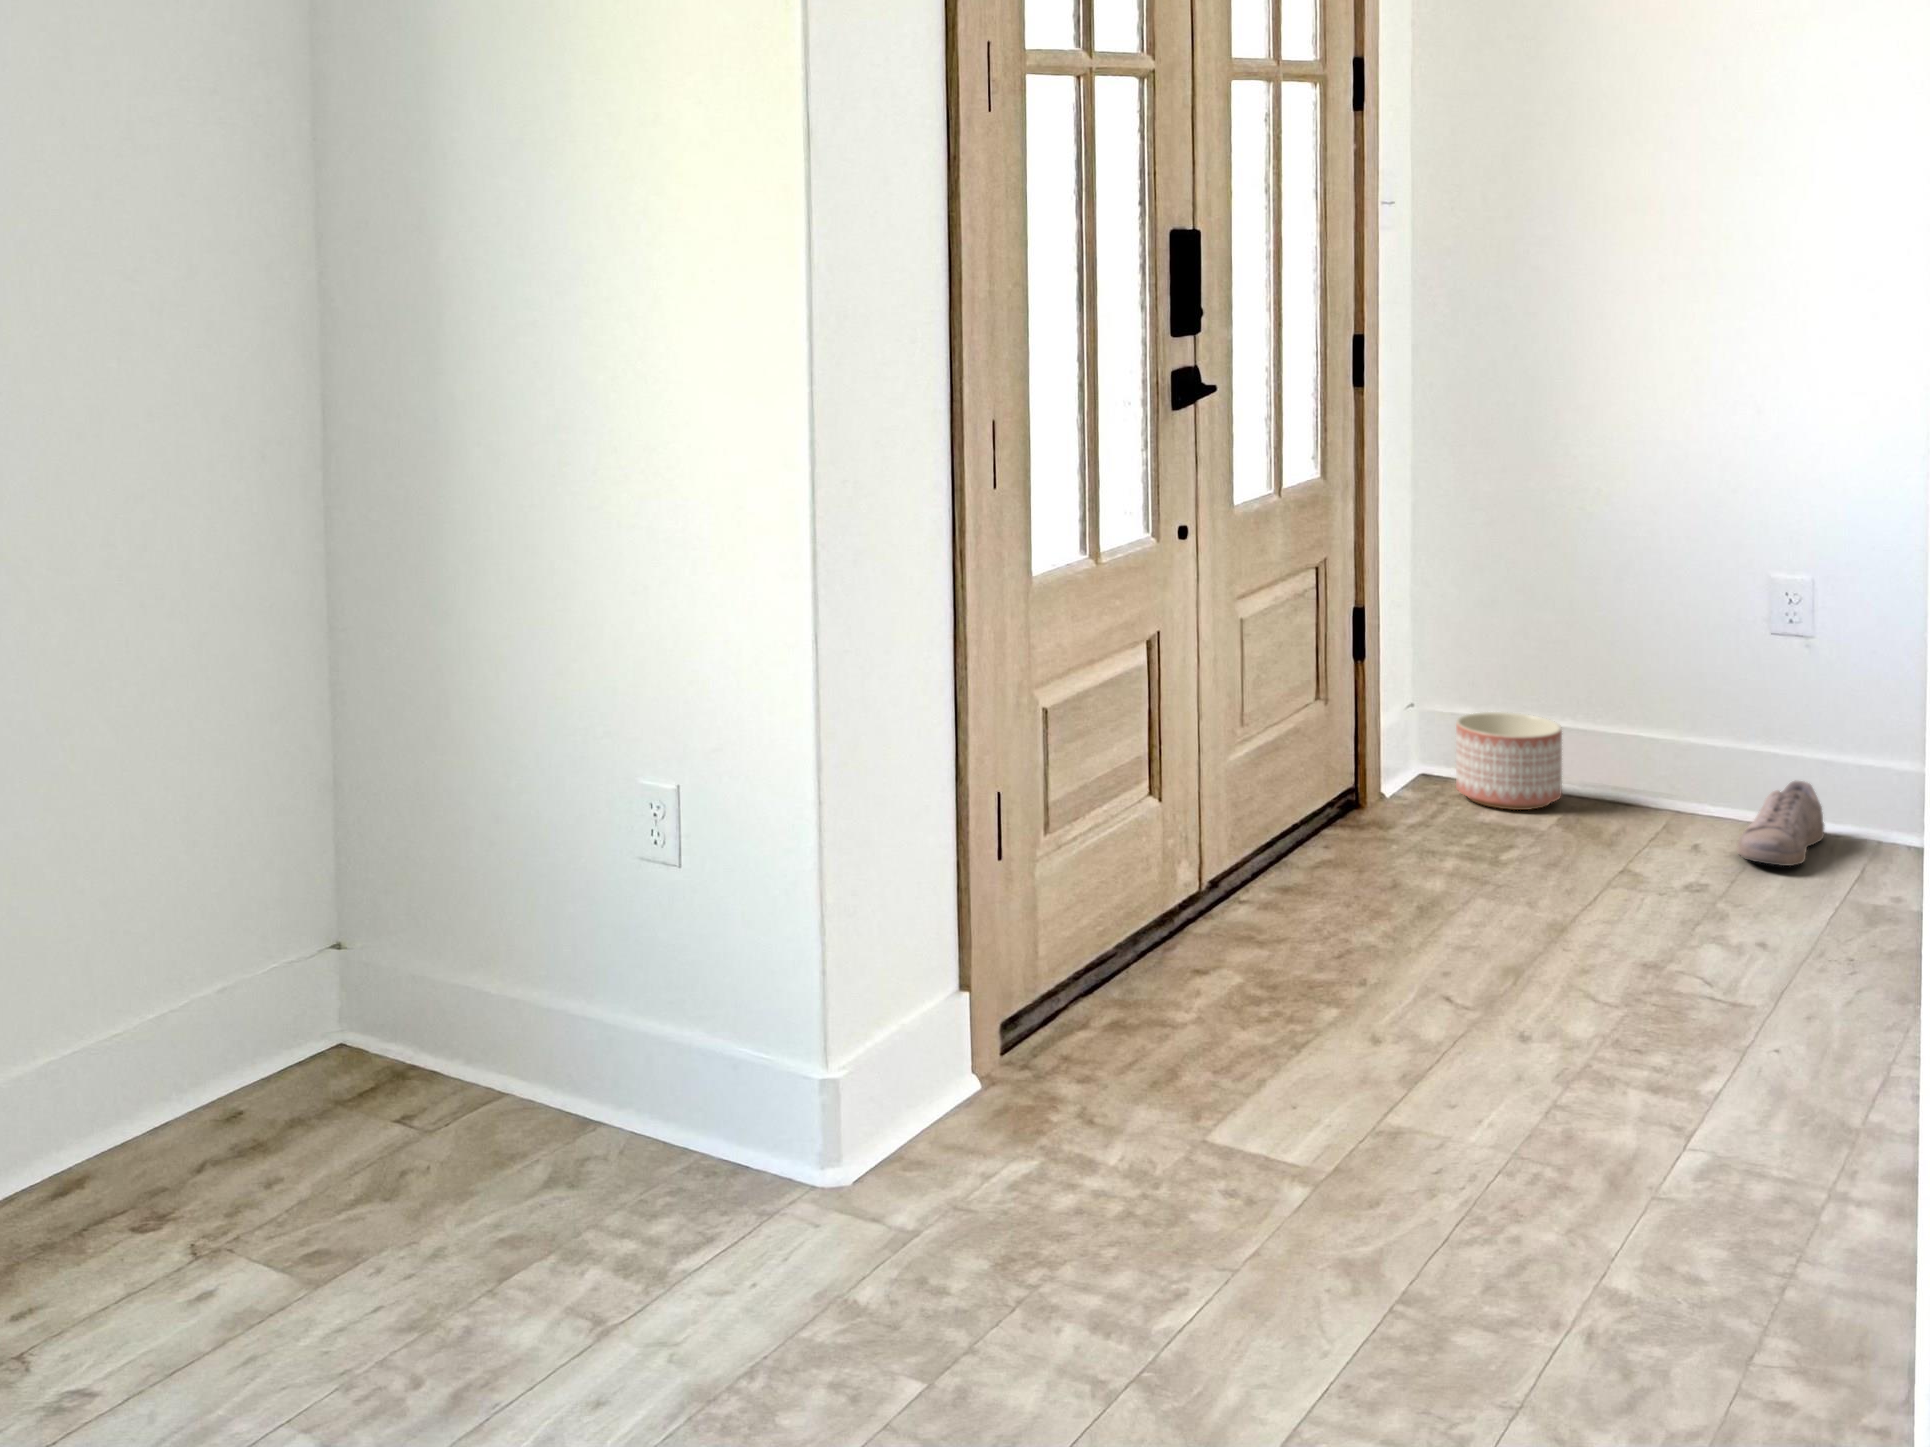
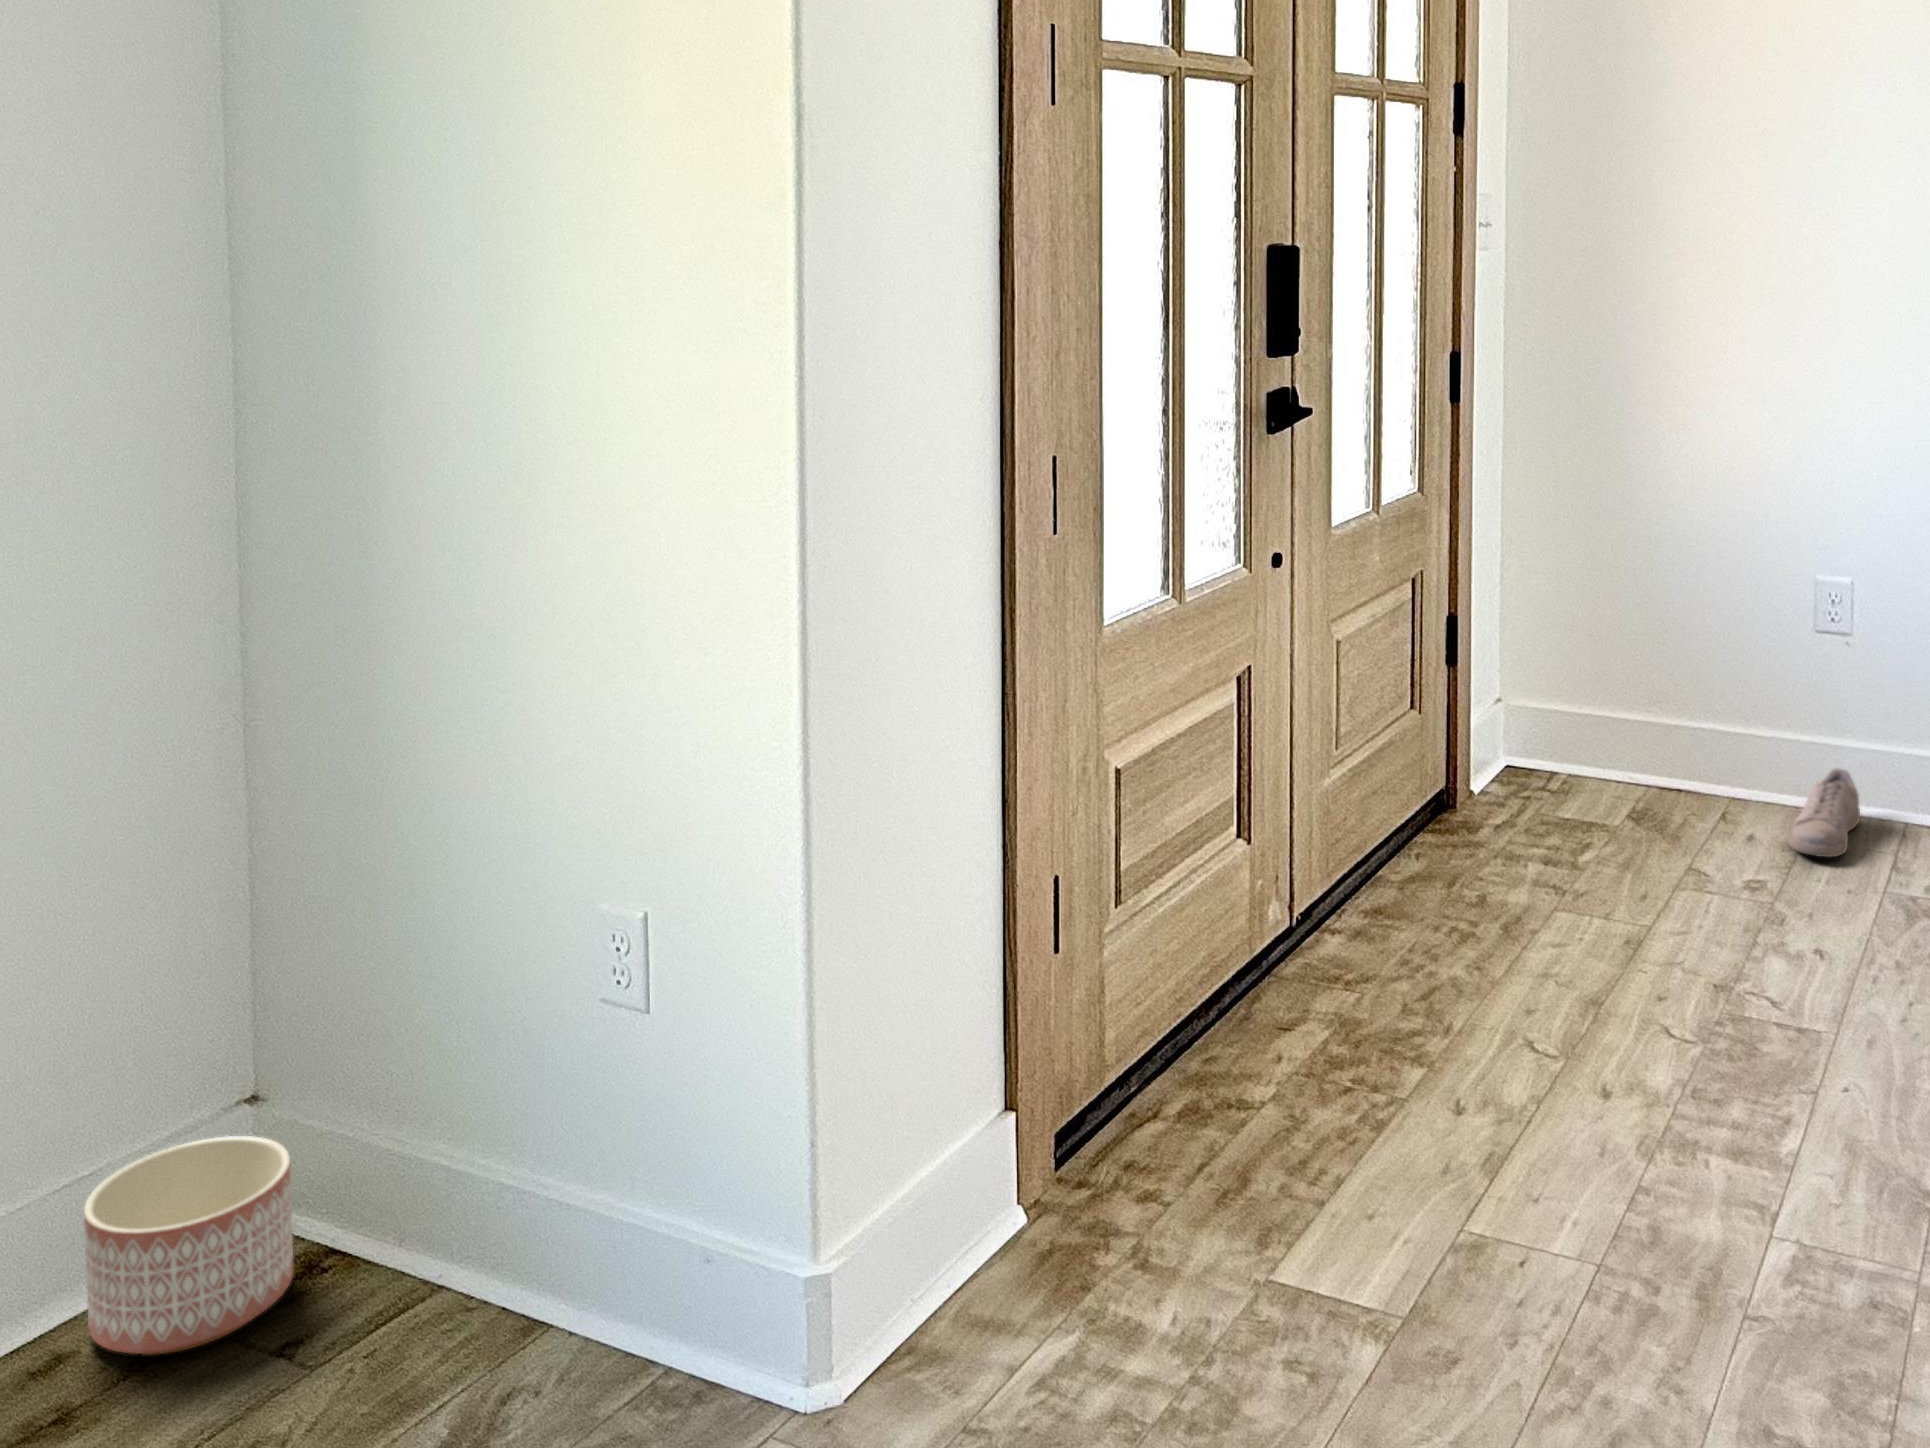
planter: present [1456,712,1562,810] -> present [84,1136,293,1355]

